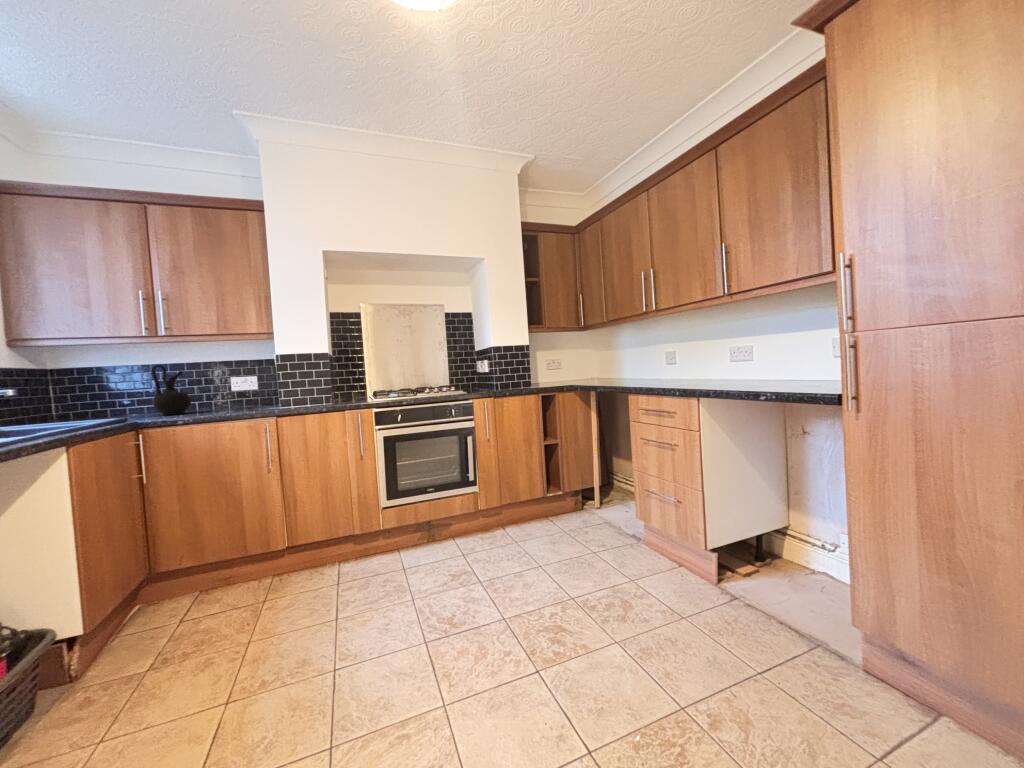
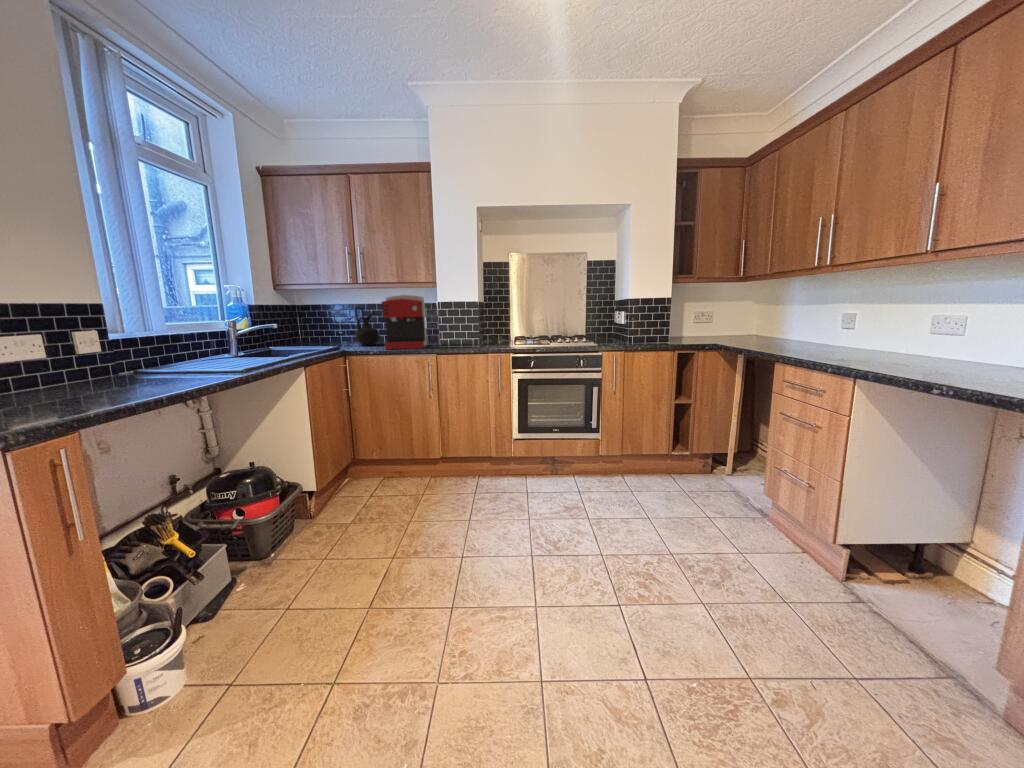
coffee maker: none [196,348,261,416] -> present [382,295,427,349]

